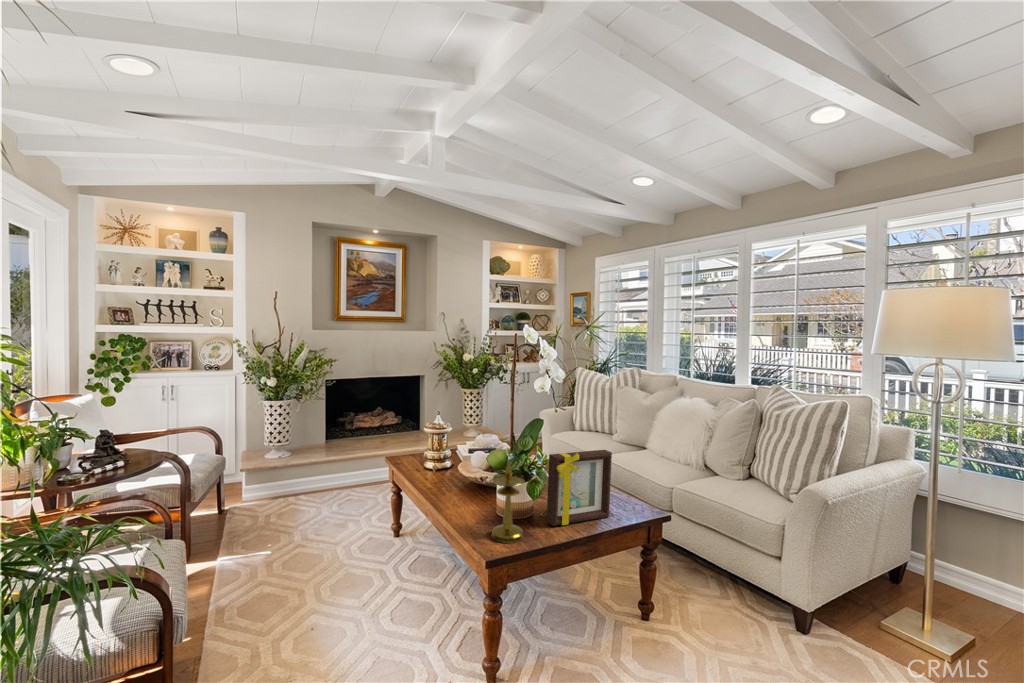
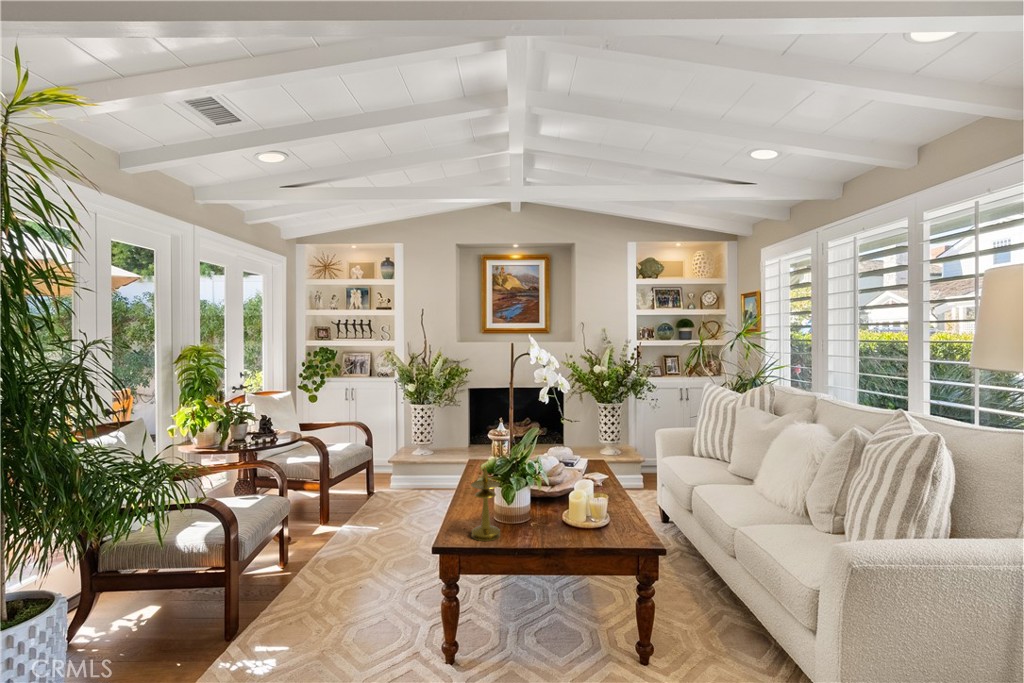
picture frame: present [547,450,612,526] -> none [533,466,601,536]

